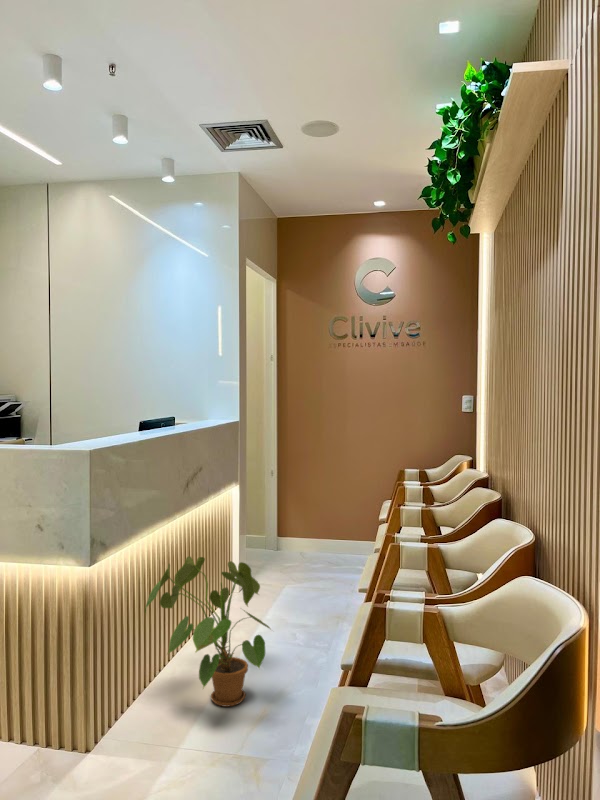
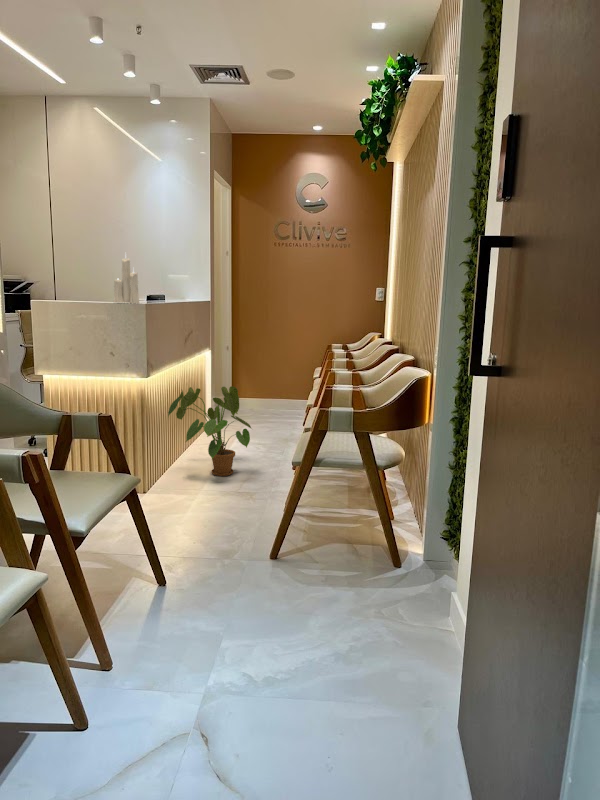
candle: none [40,367,81,449] -> present [113,255,139,303]

